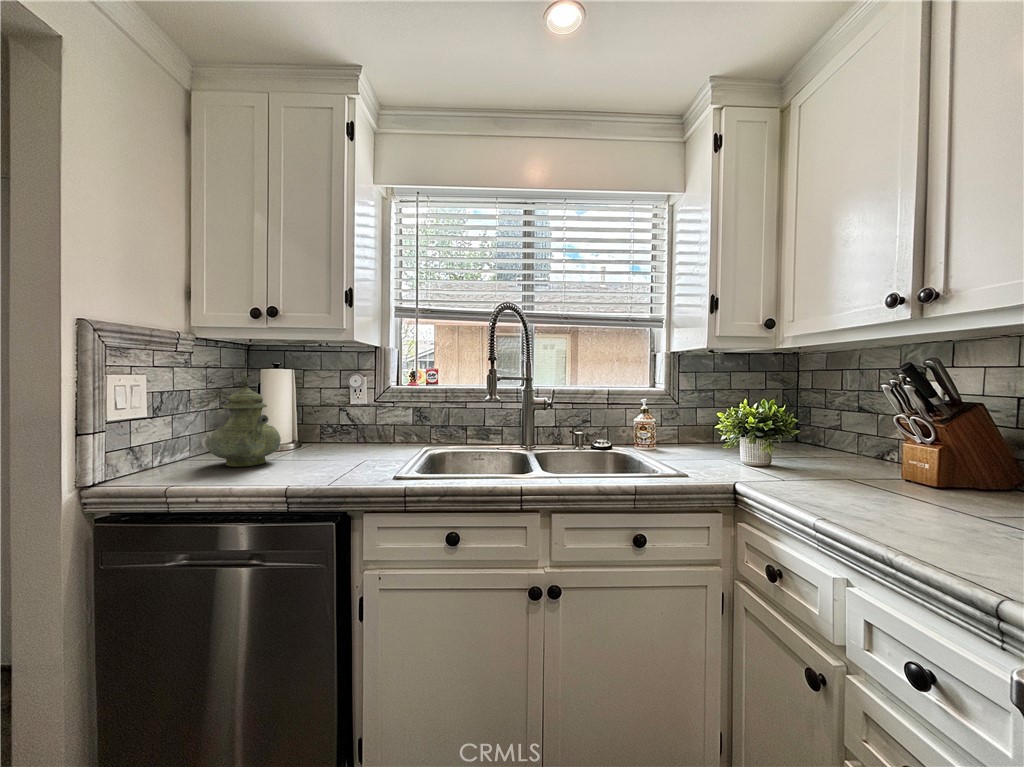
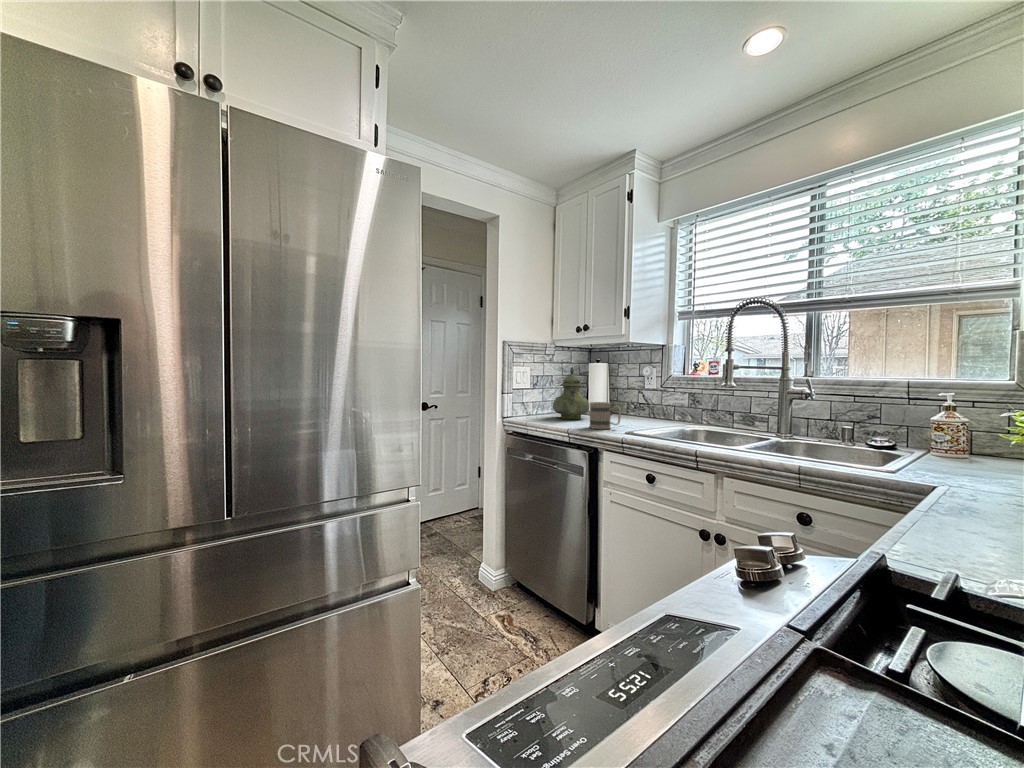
mug: none [313,432,369,478] -> present [589,402,621,429]

